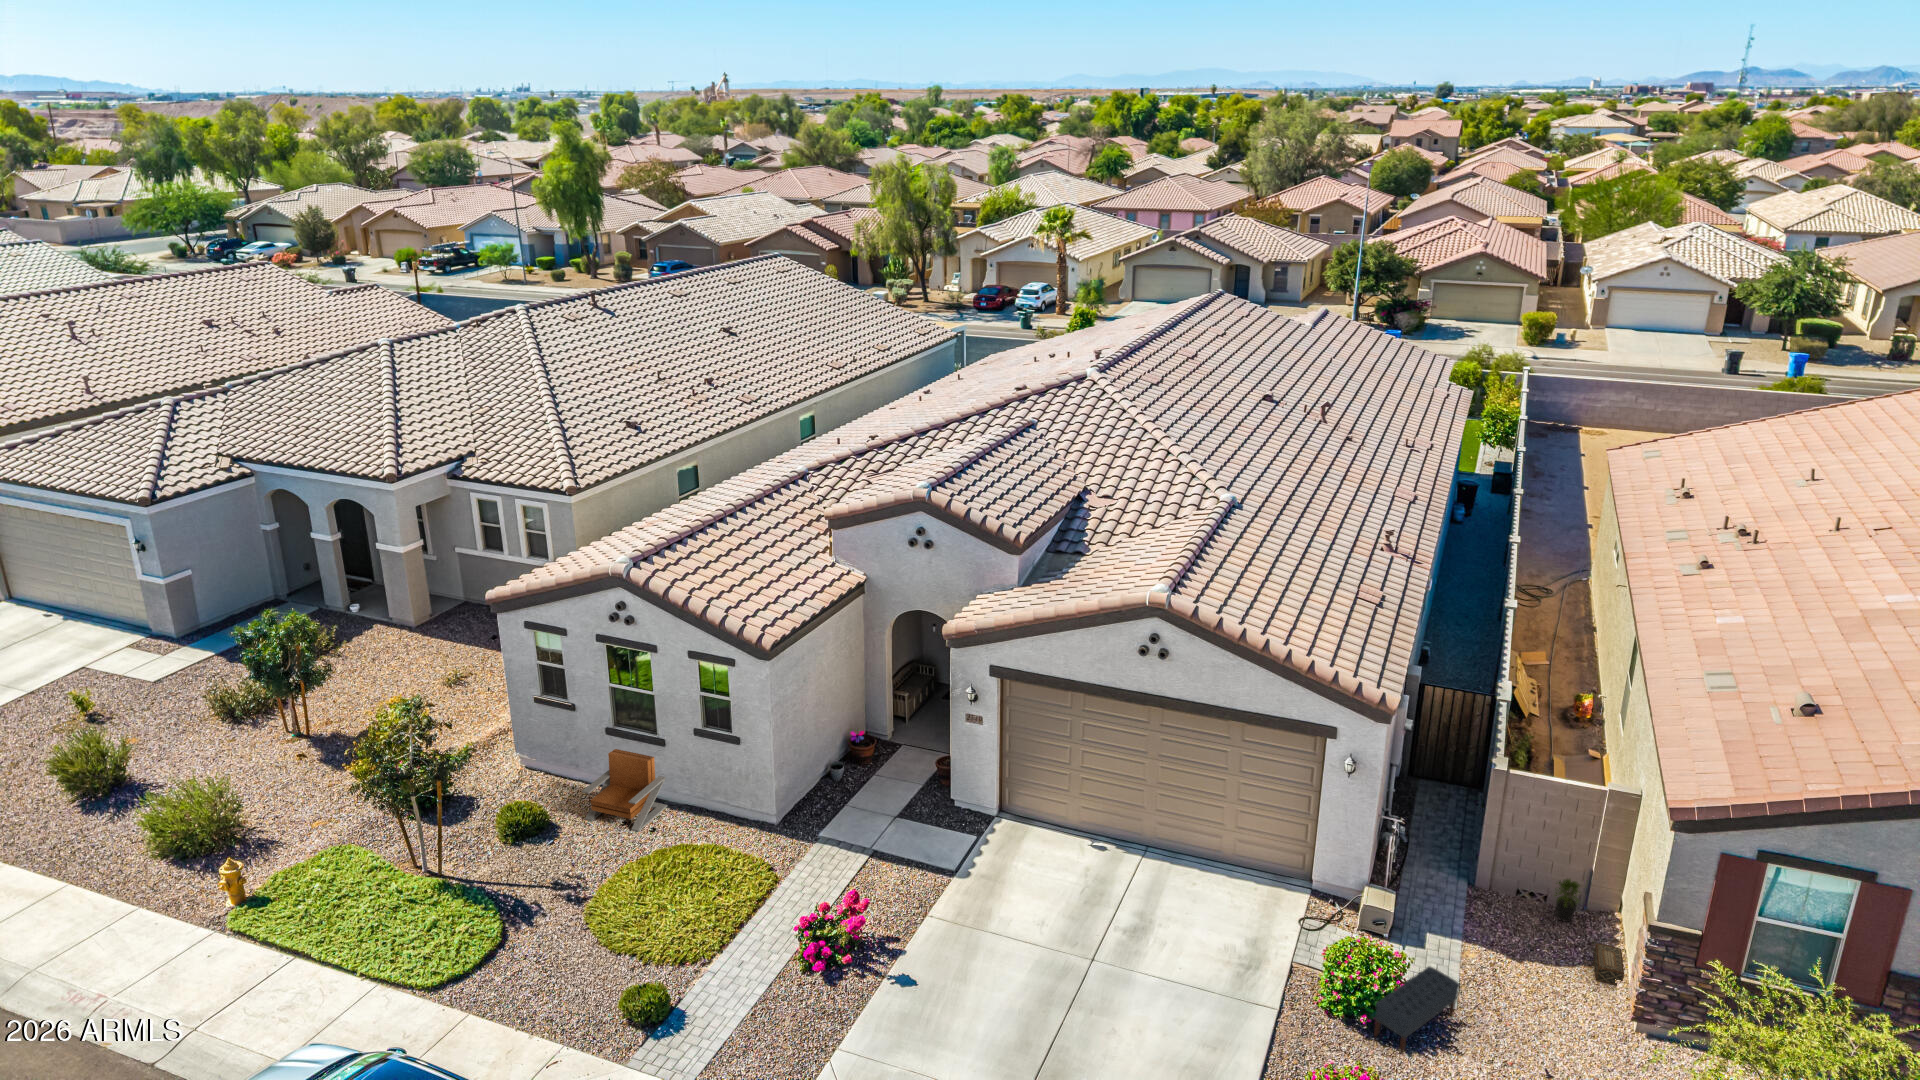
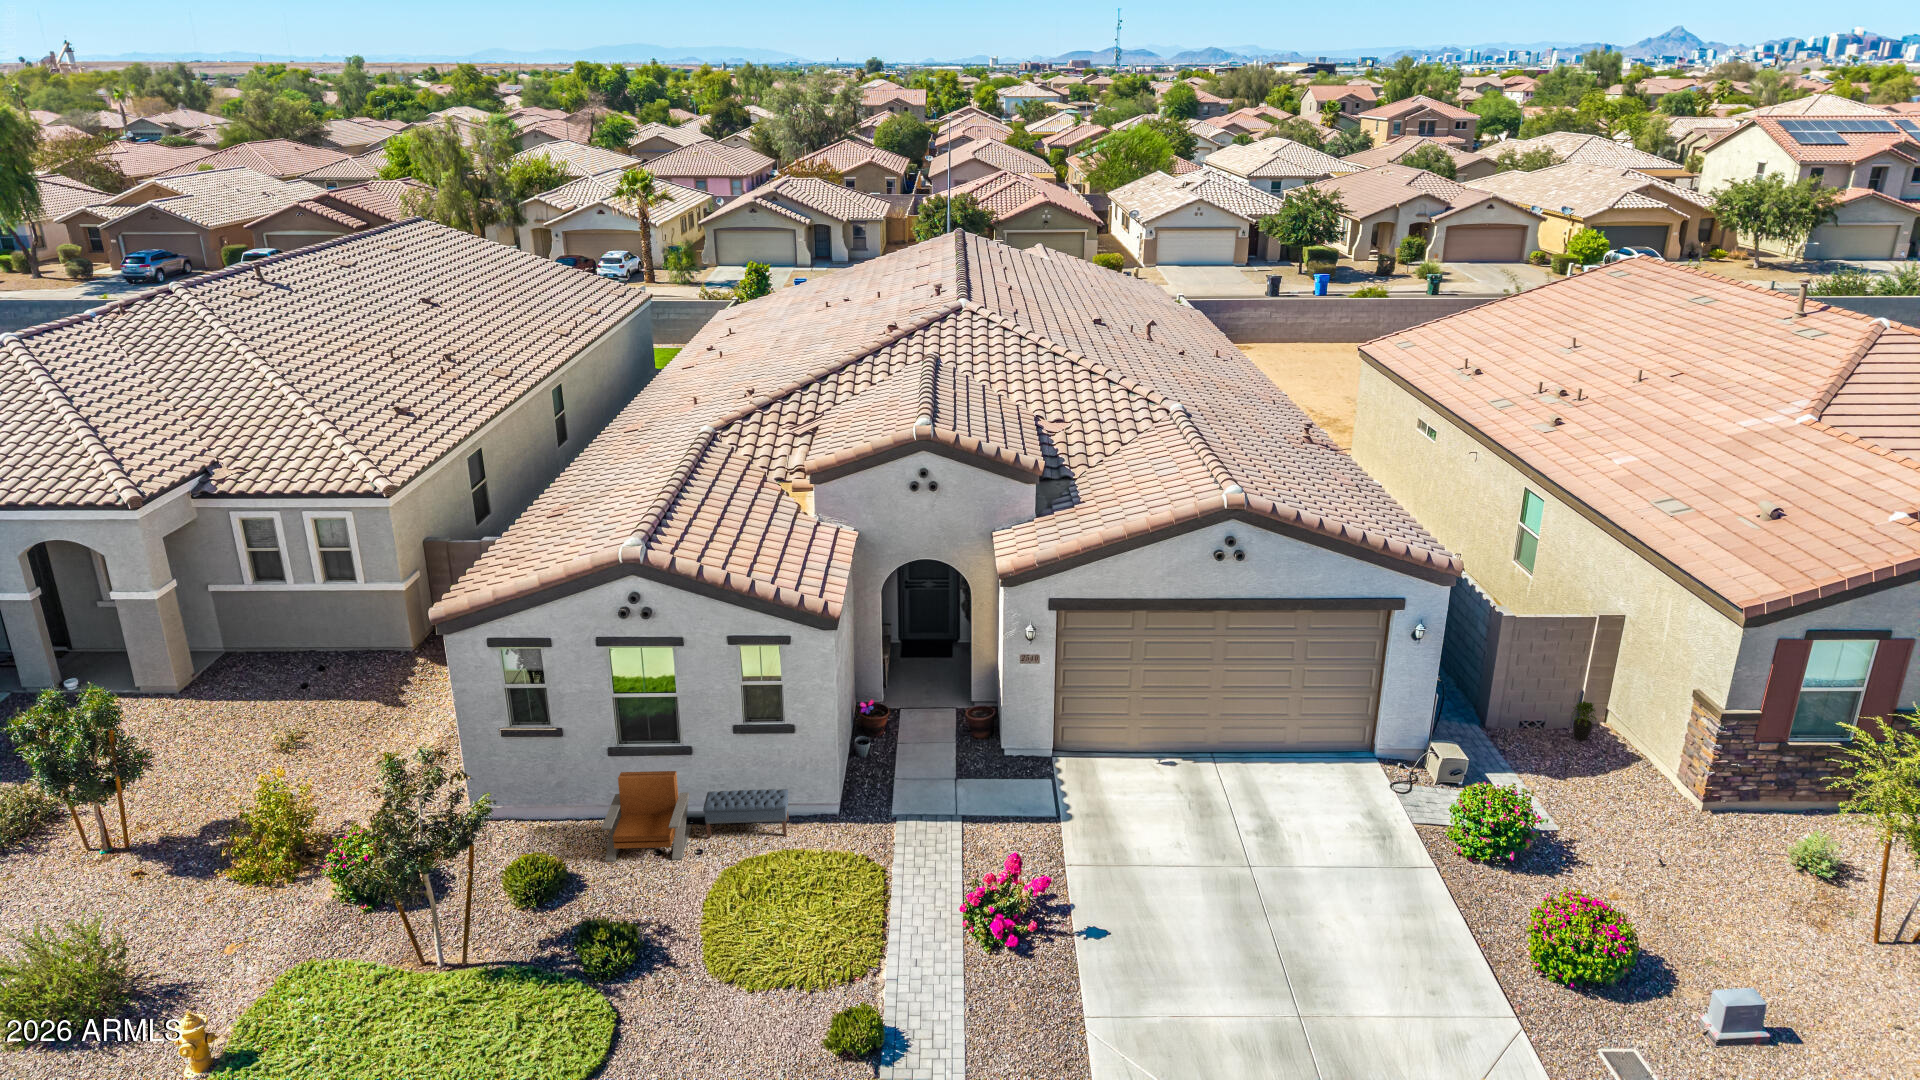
woven basket: present [1593,943,1624,985] -> none [1625,749,1665,780]
bench: present [1374,967,1460,1054] -> present [703,789,789,839]

